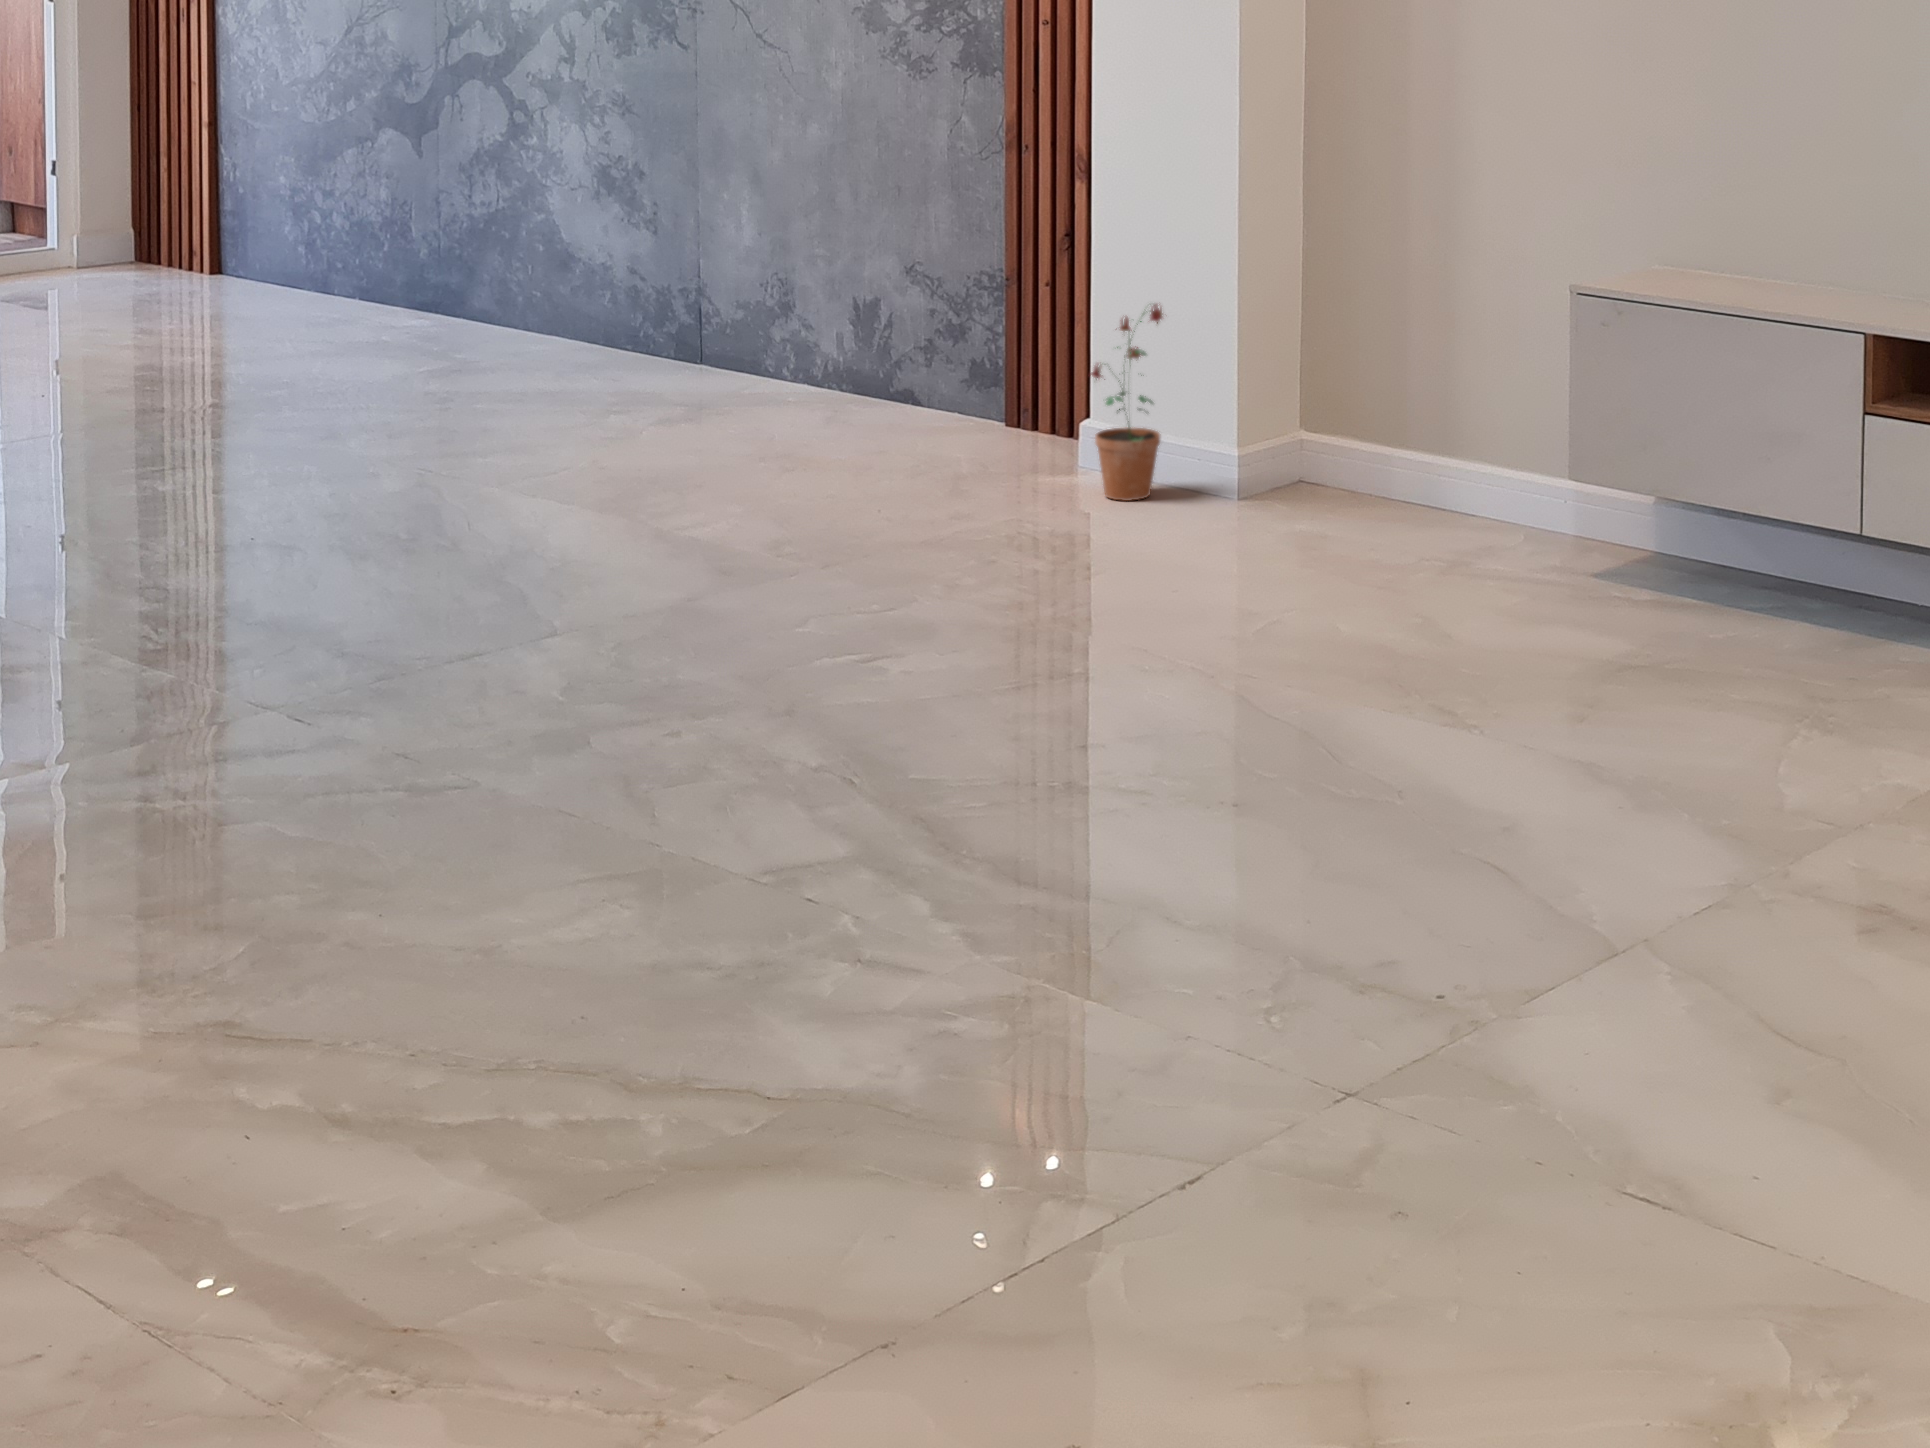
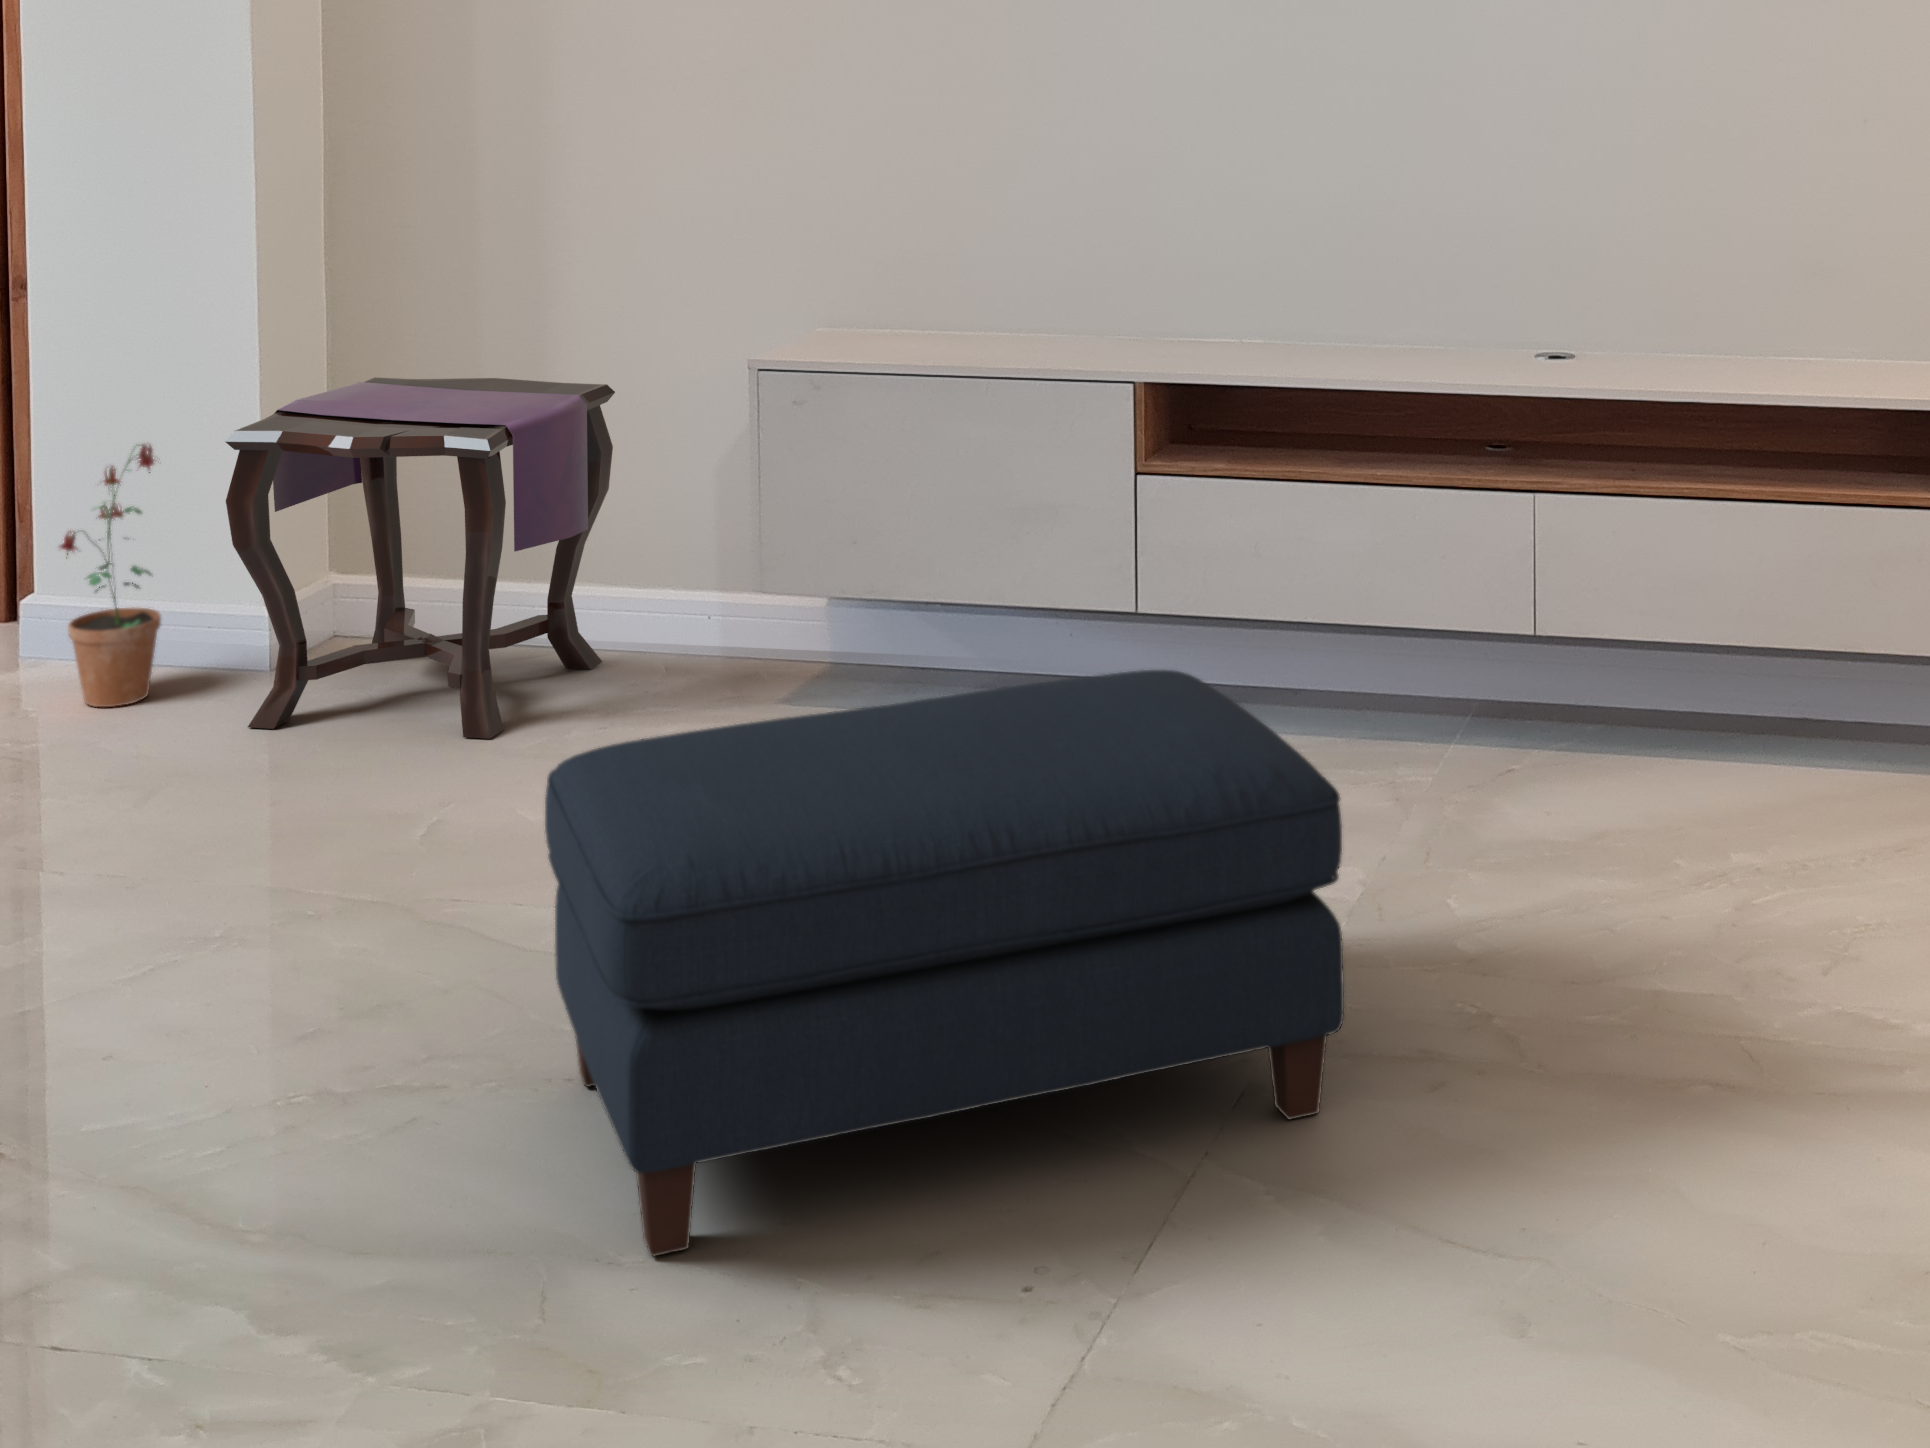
side table: none [1190,270,1498,560] -> present [225,377,615,739]
ottoman: none [1219,537,1799,906] -> present [545,670,1344,1256]

